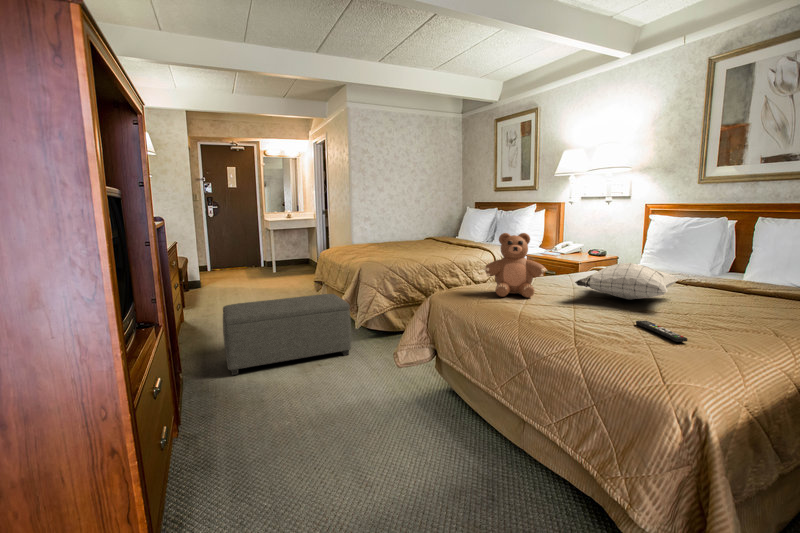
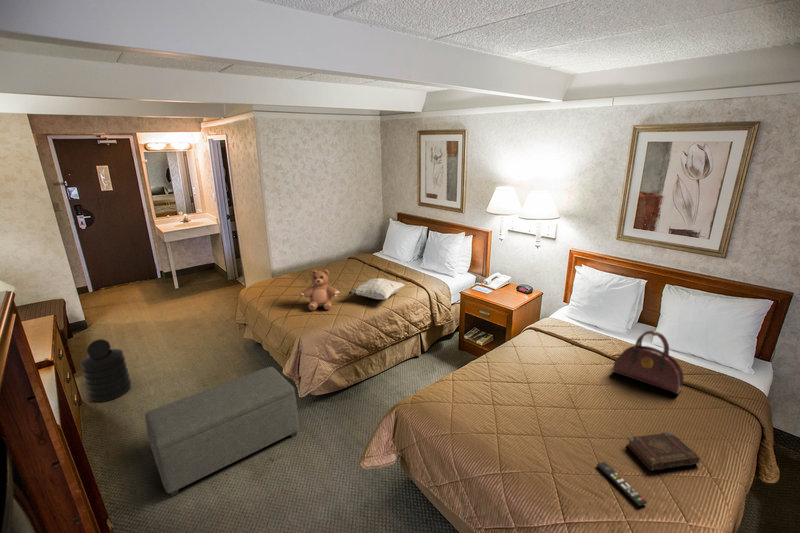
handbag: none [680,232,769,300] -> present [612,331,684,394]
teddy bear: present [483,233,547,297] -> present [301,269,339,310]
pillow: present [575,263,678,300] -> present [349,278,405,299]
trash can: none [187,271,222,324] -> present [81,339,131,402]
book: none [678,308,769,331] -> present [627,432,700,470]

